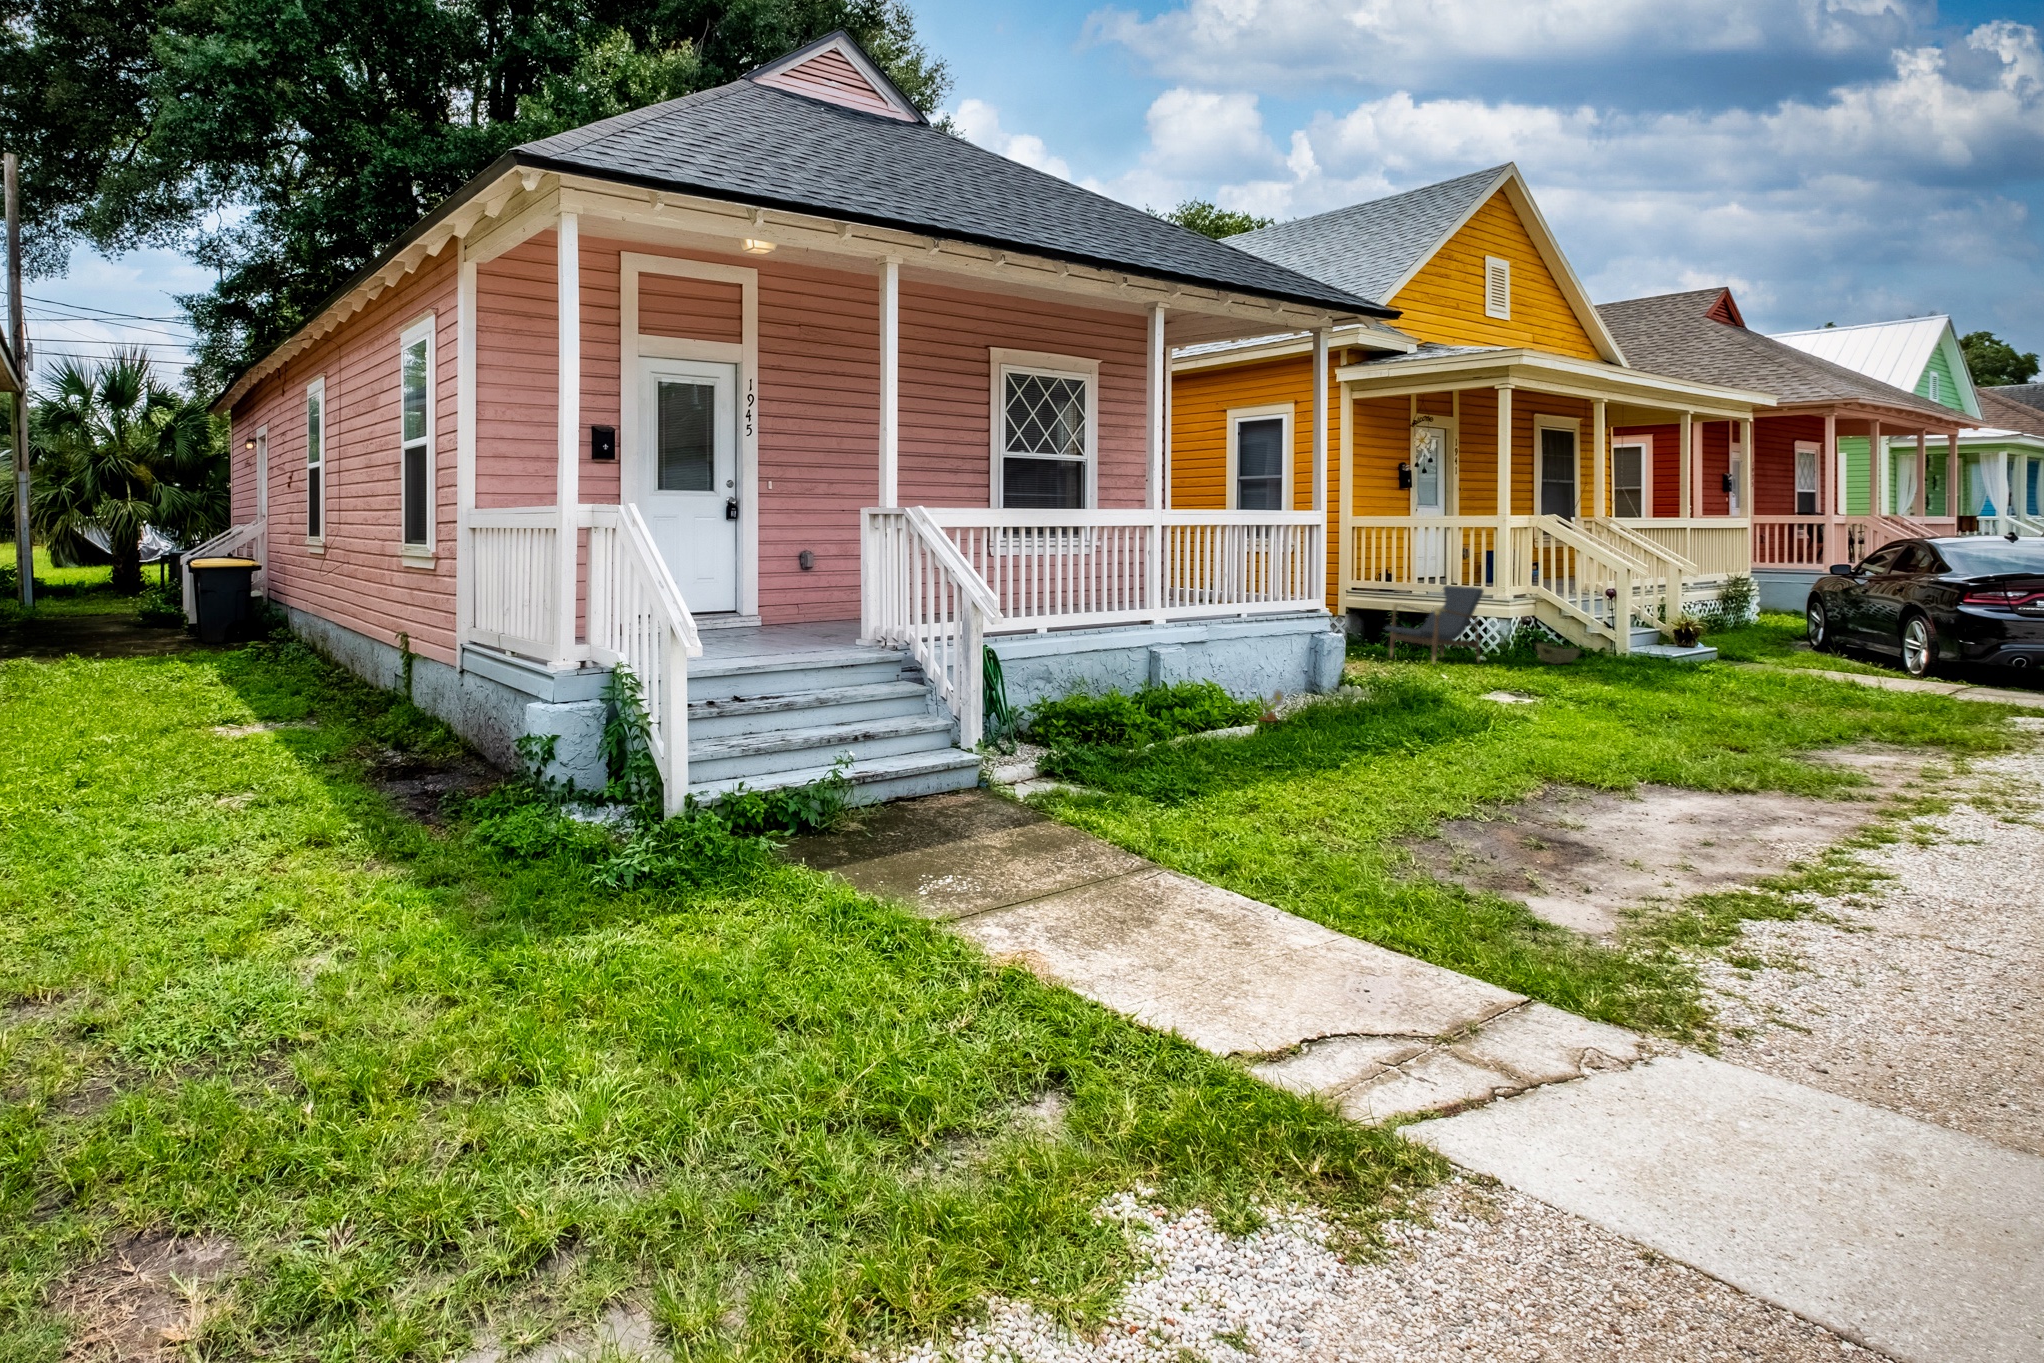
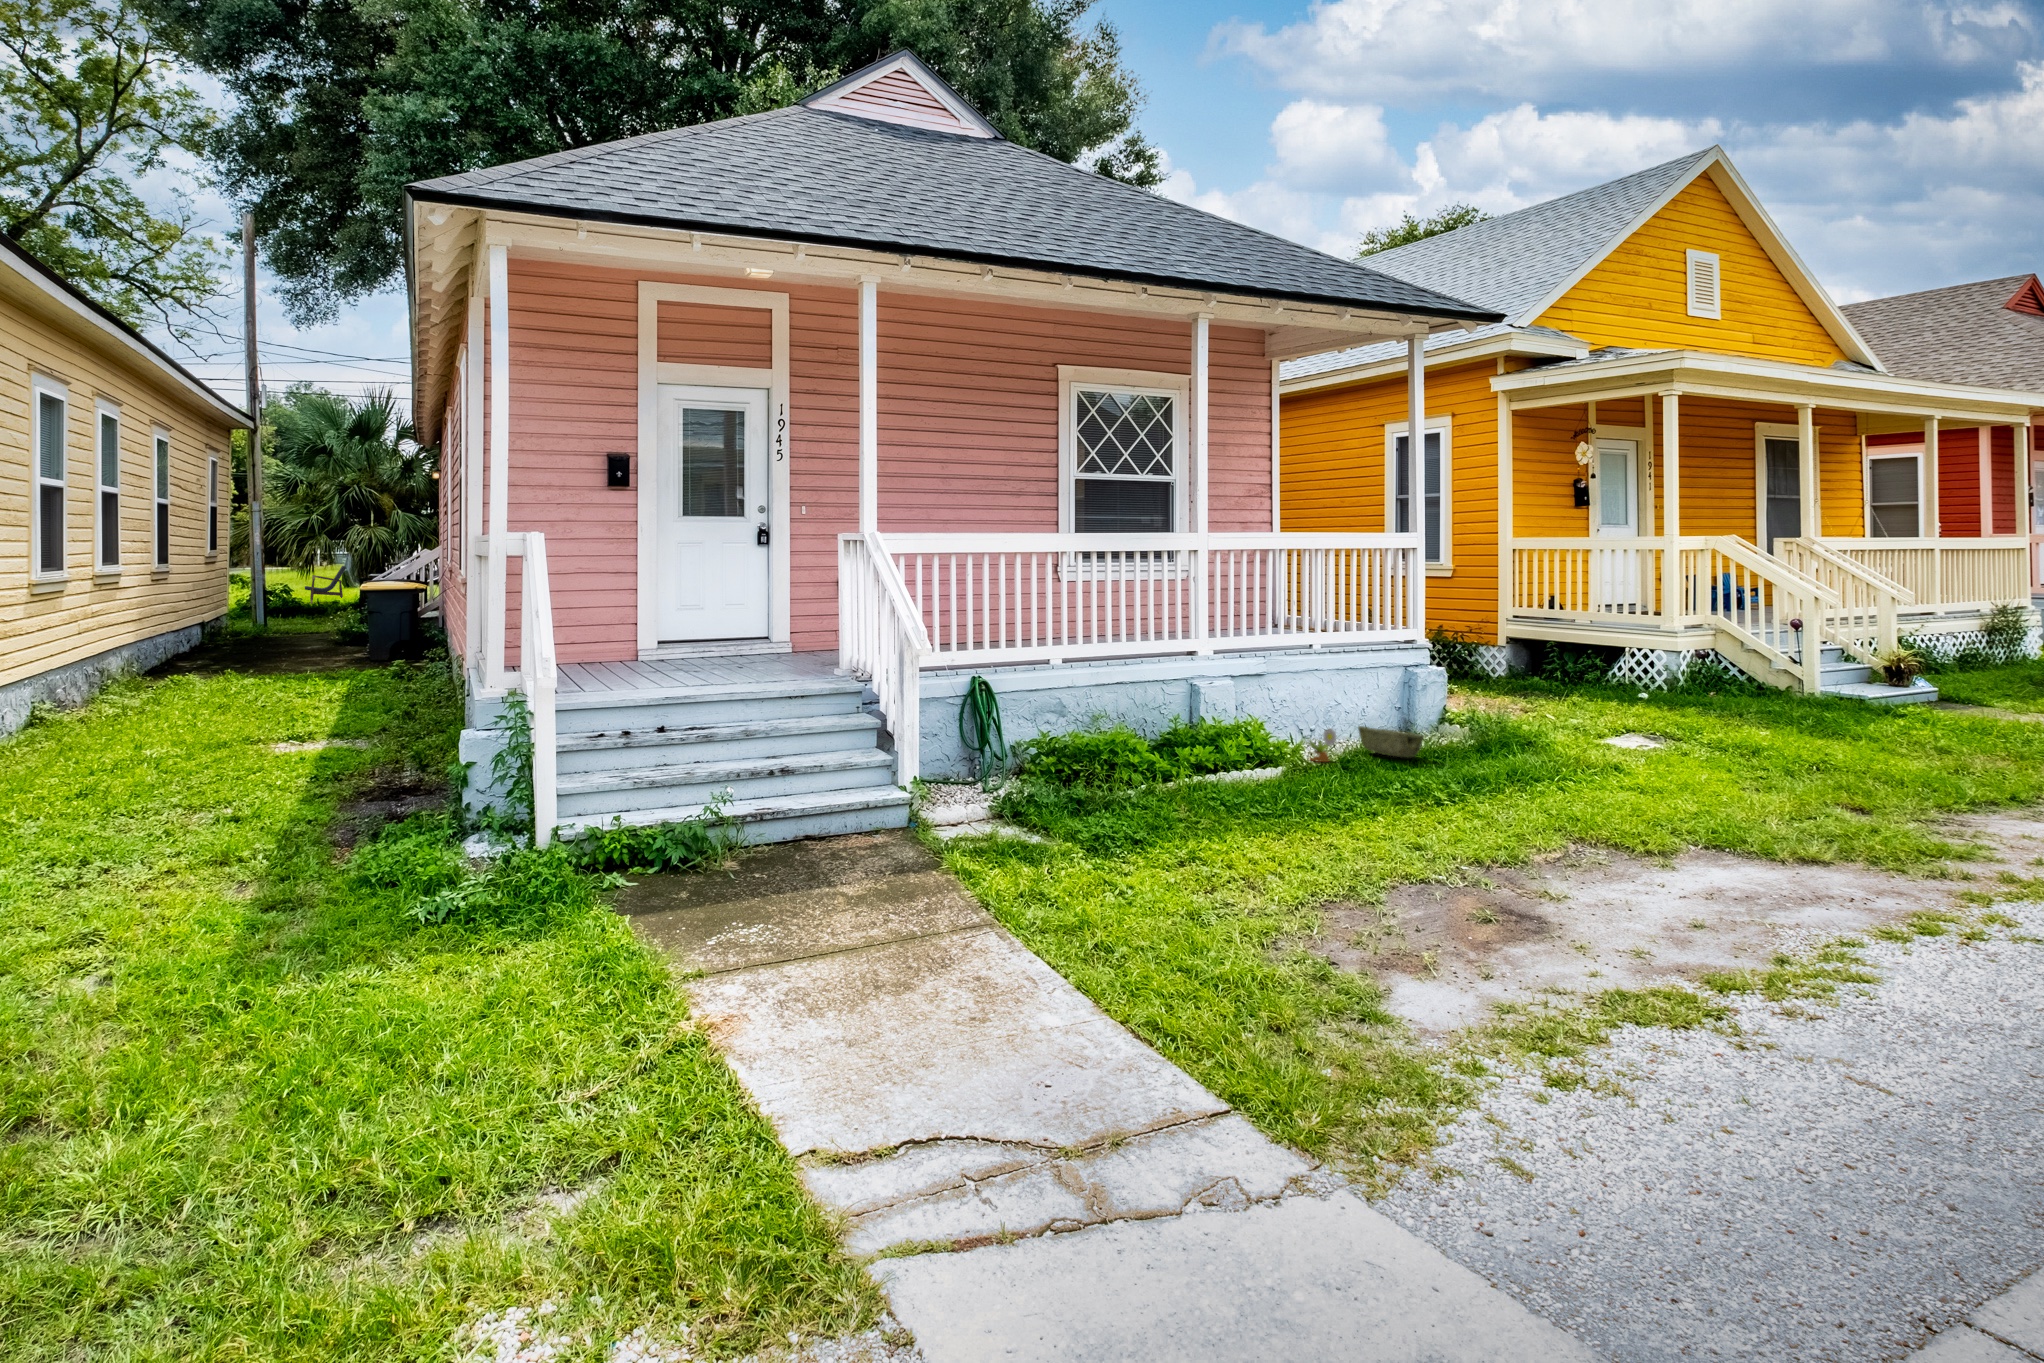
lounge chair: present [1385,585,1484,664] -> present [305,566,346,604]
woven basket: present [1536,643,1580,664] -> present [1358,726,1424,757]

